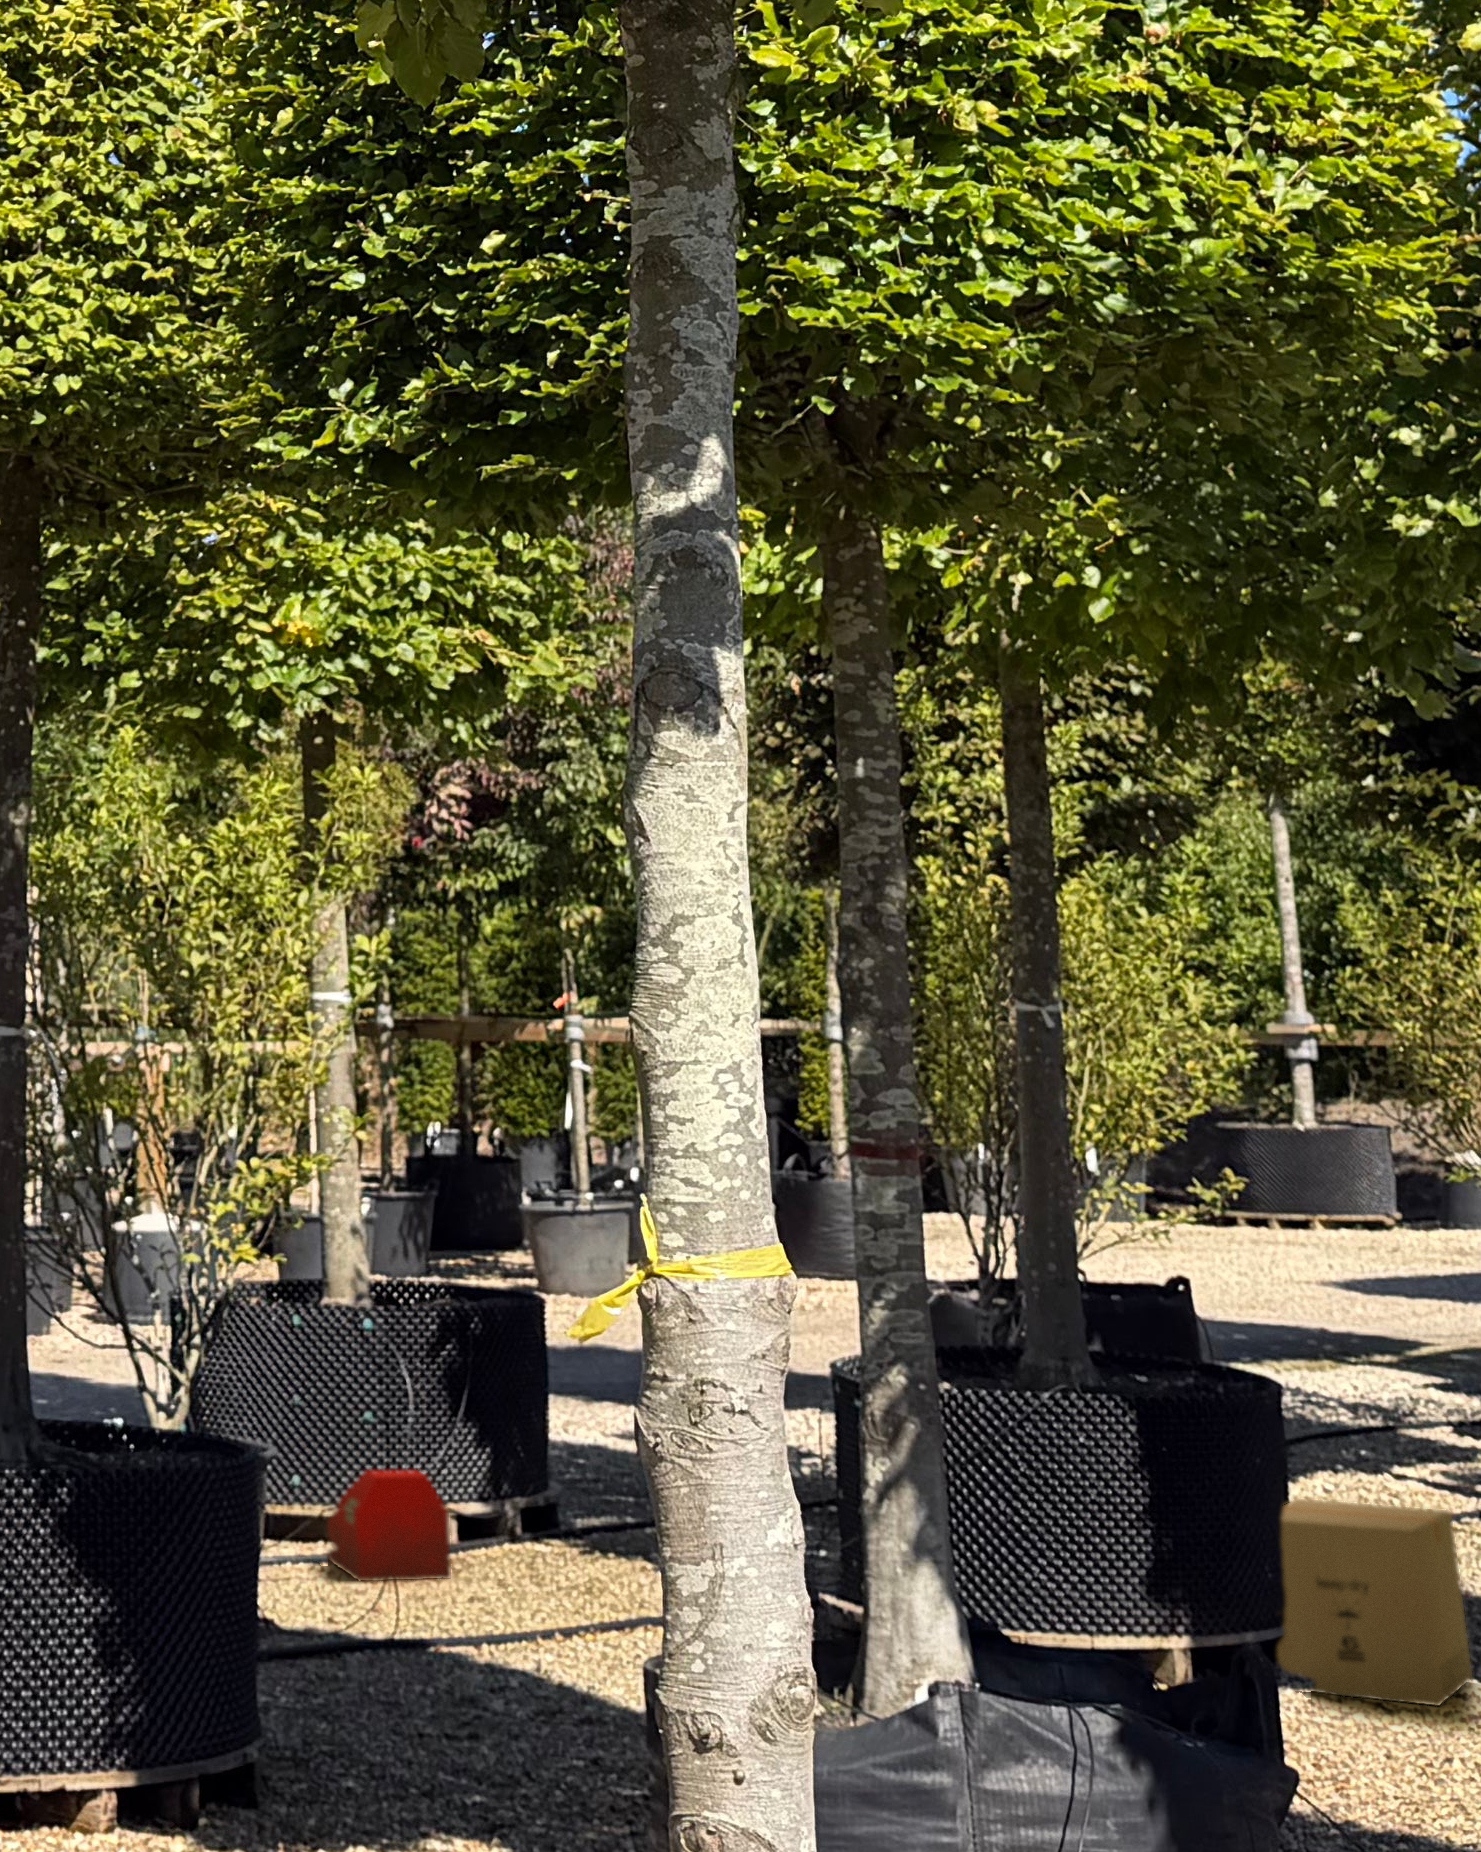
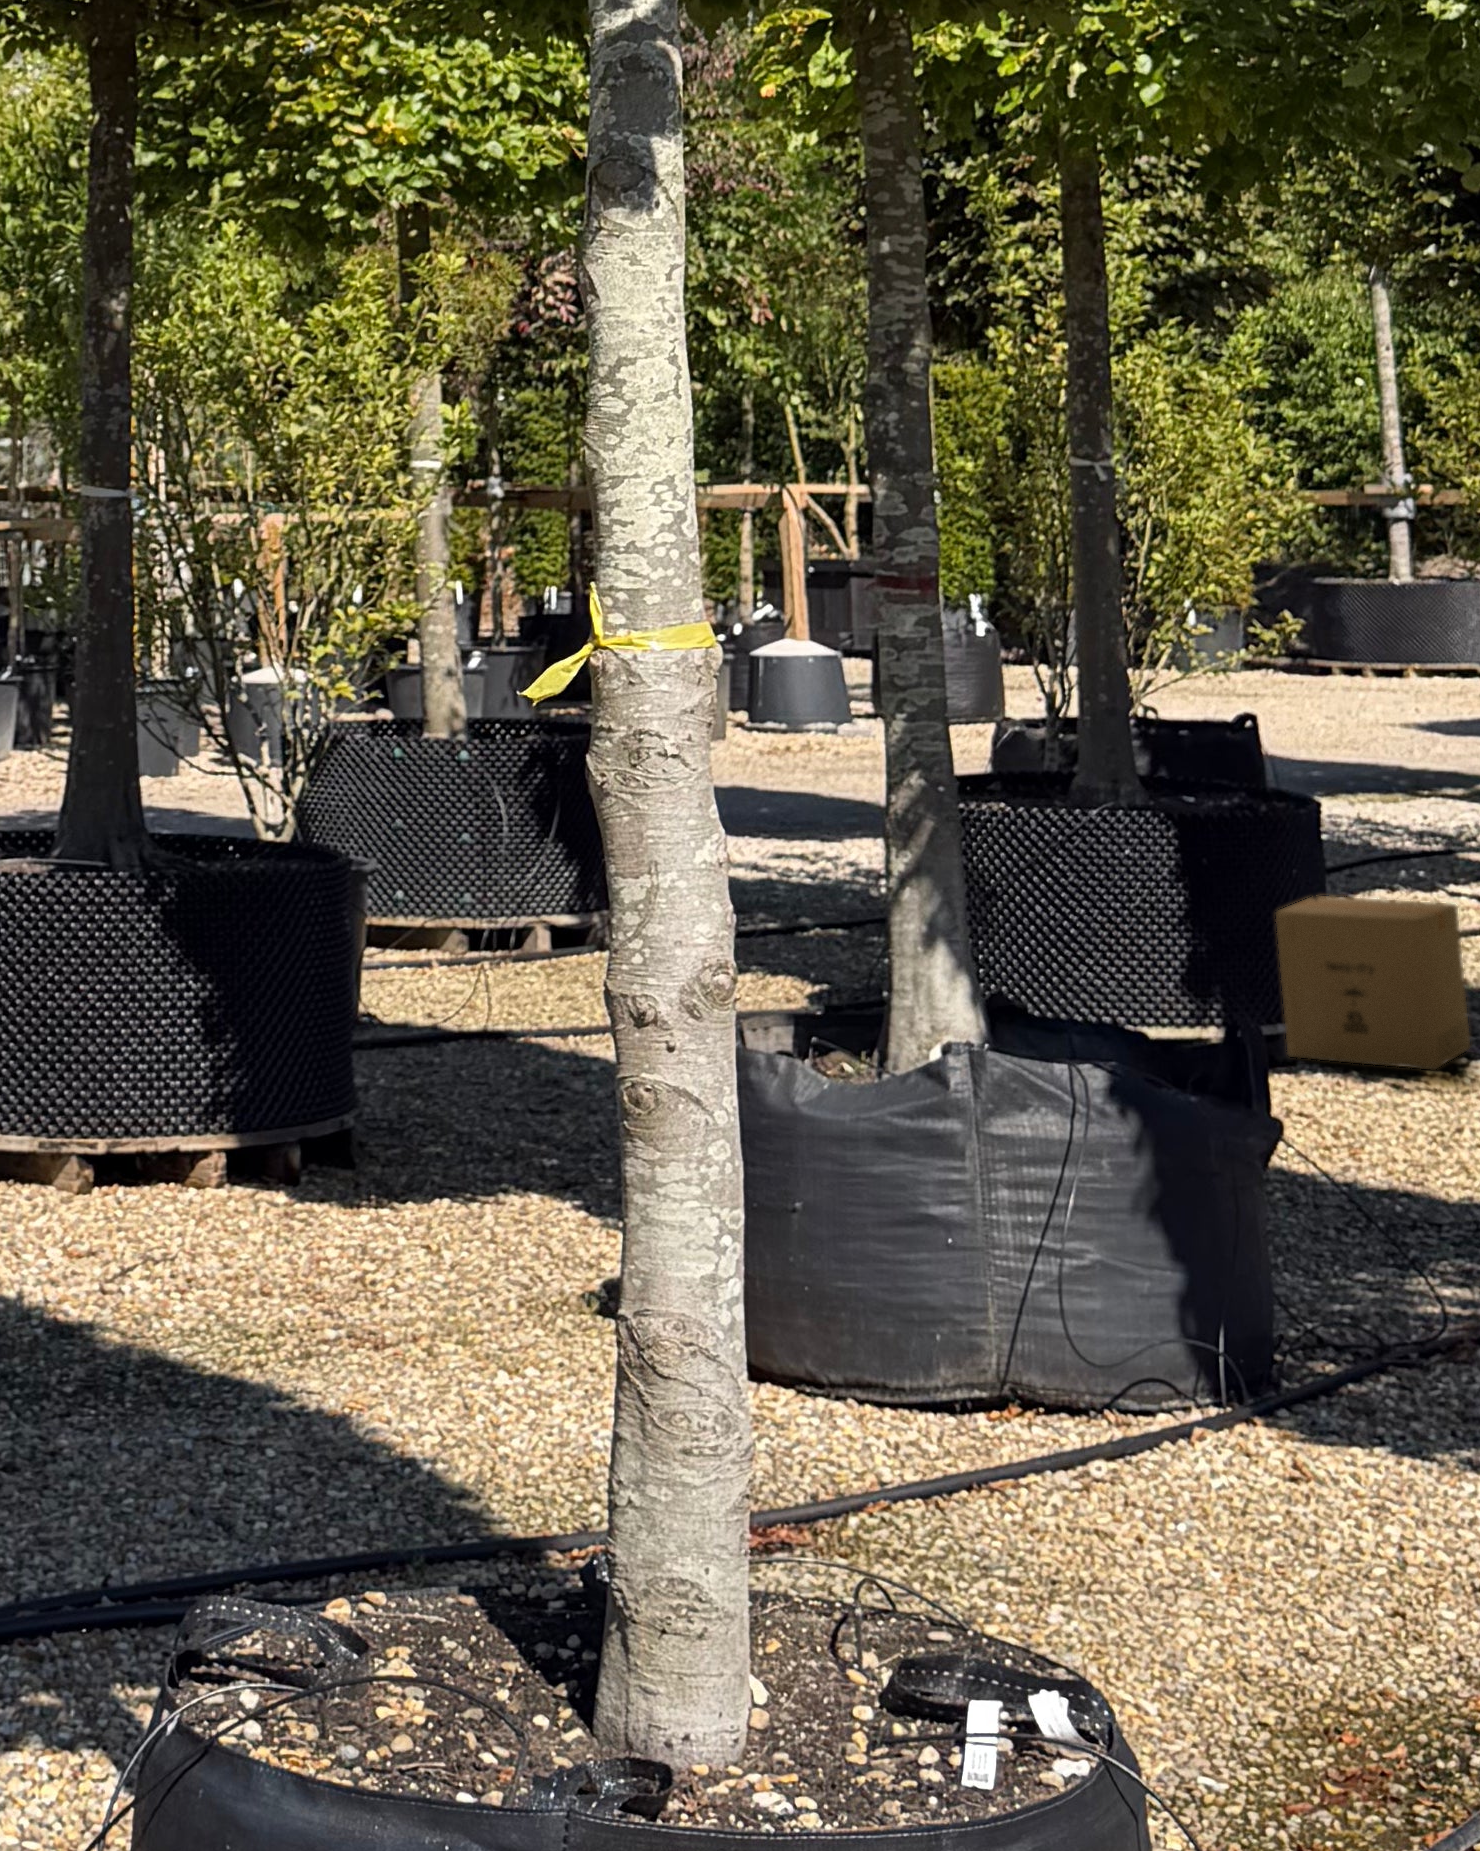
toolbox: present [328,1471,451,1581] -> none [421,859,538,980]

